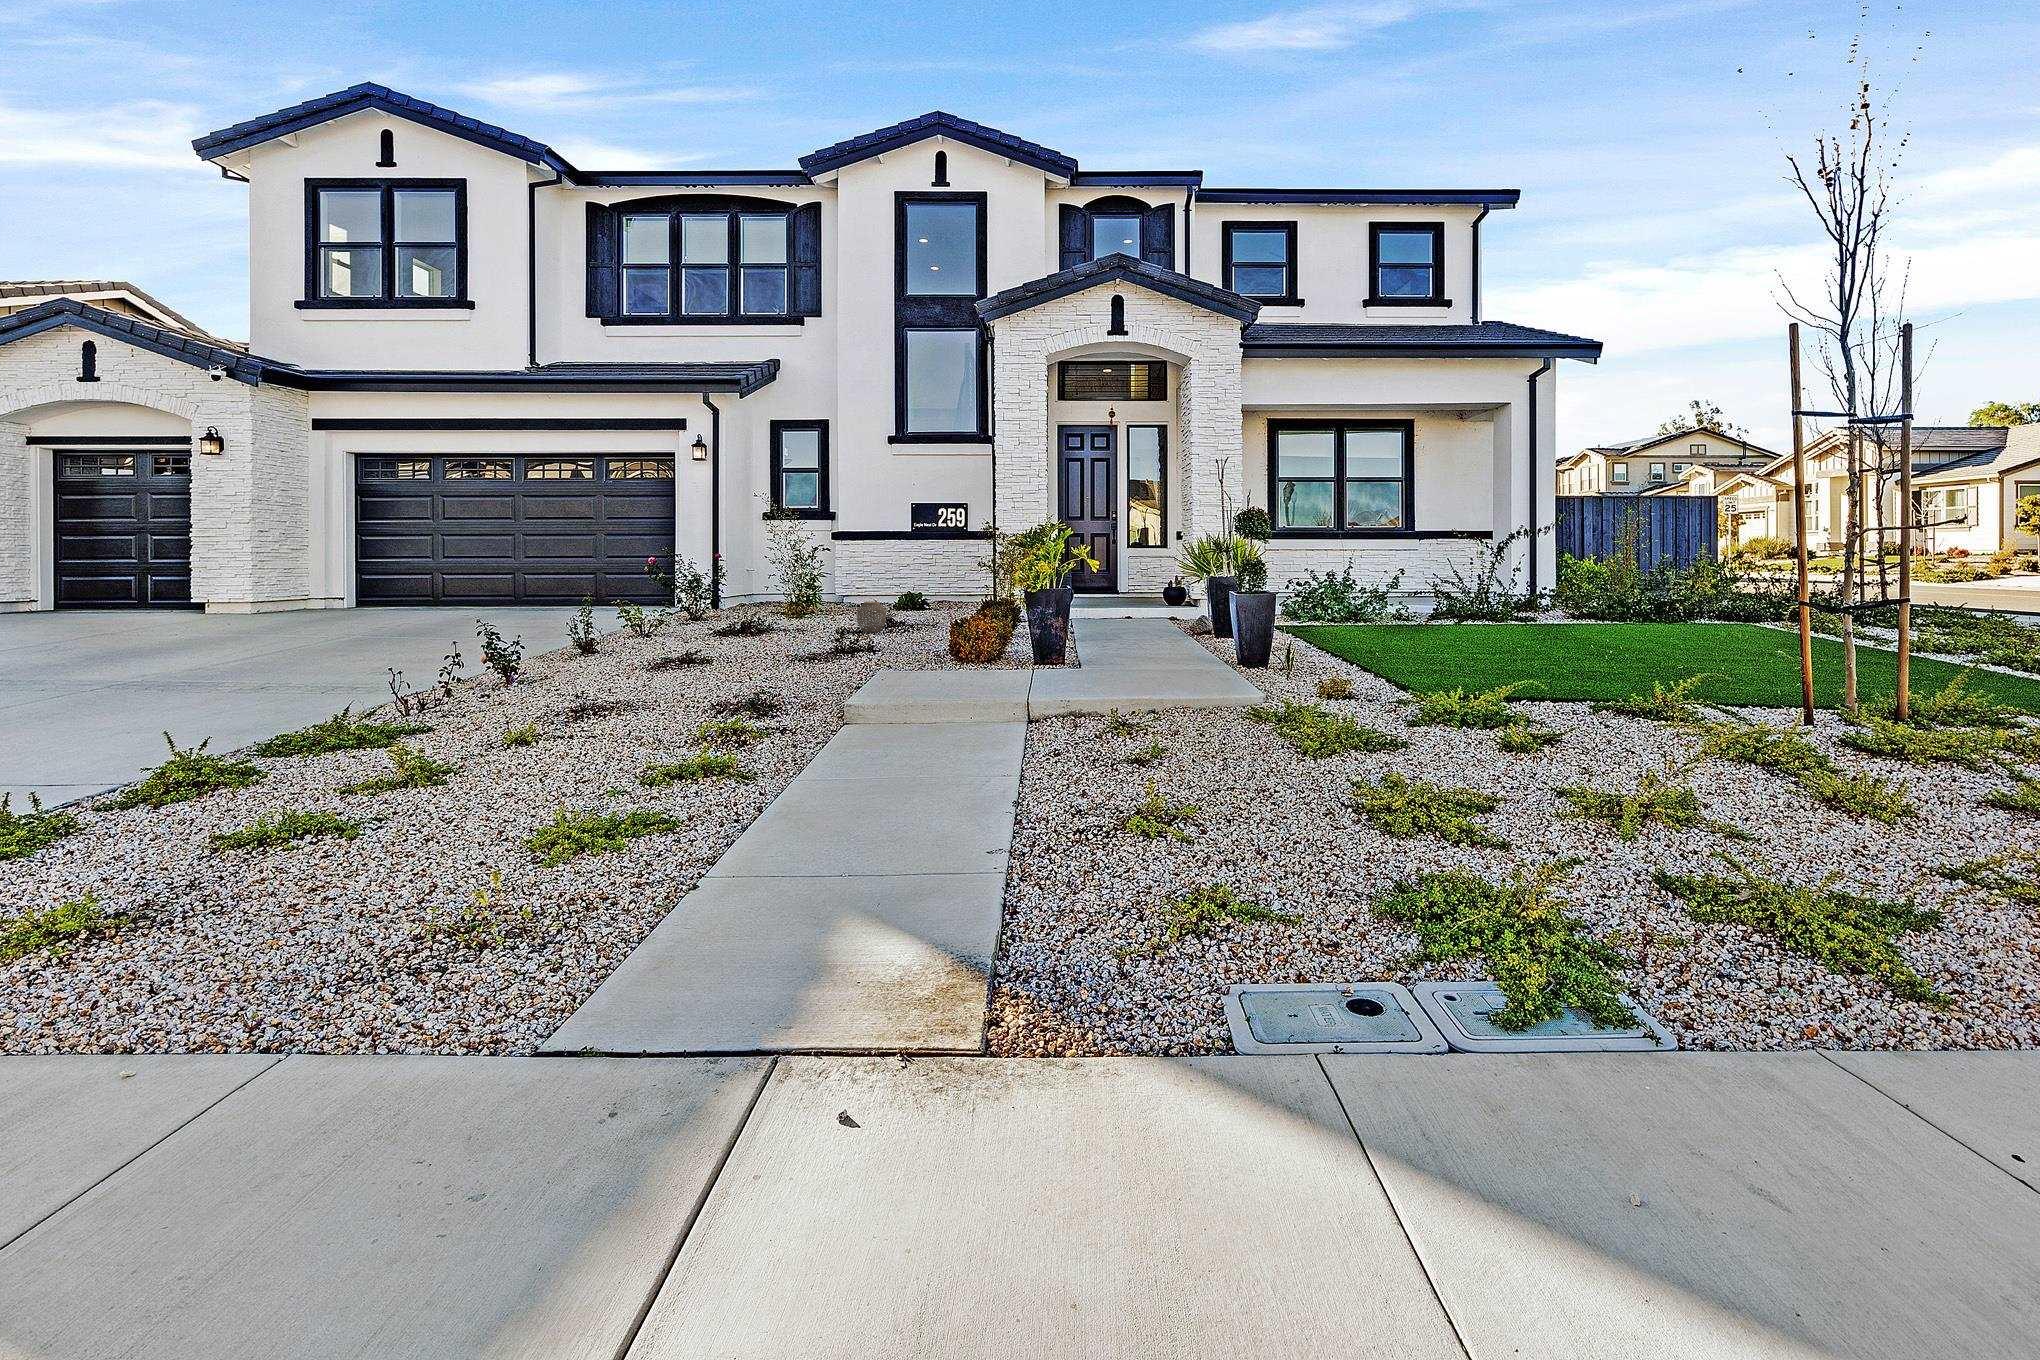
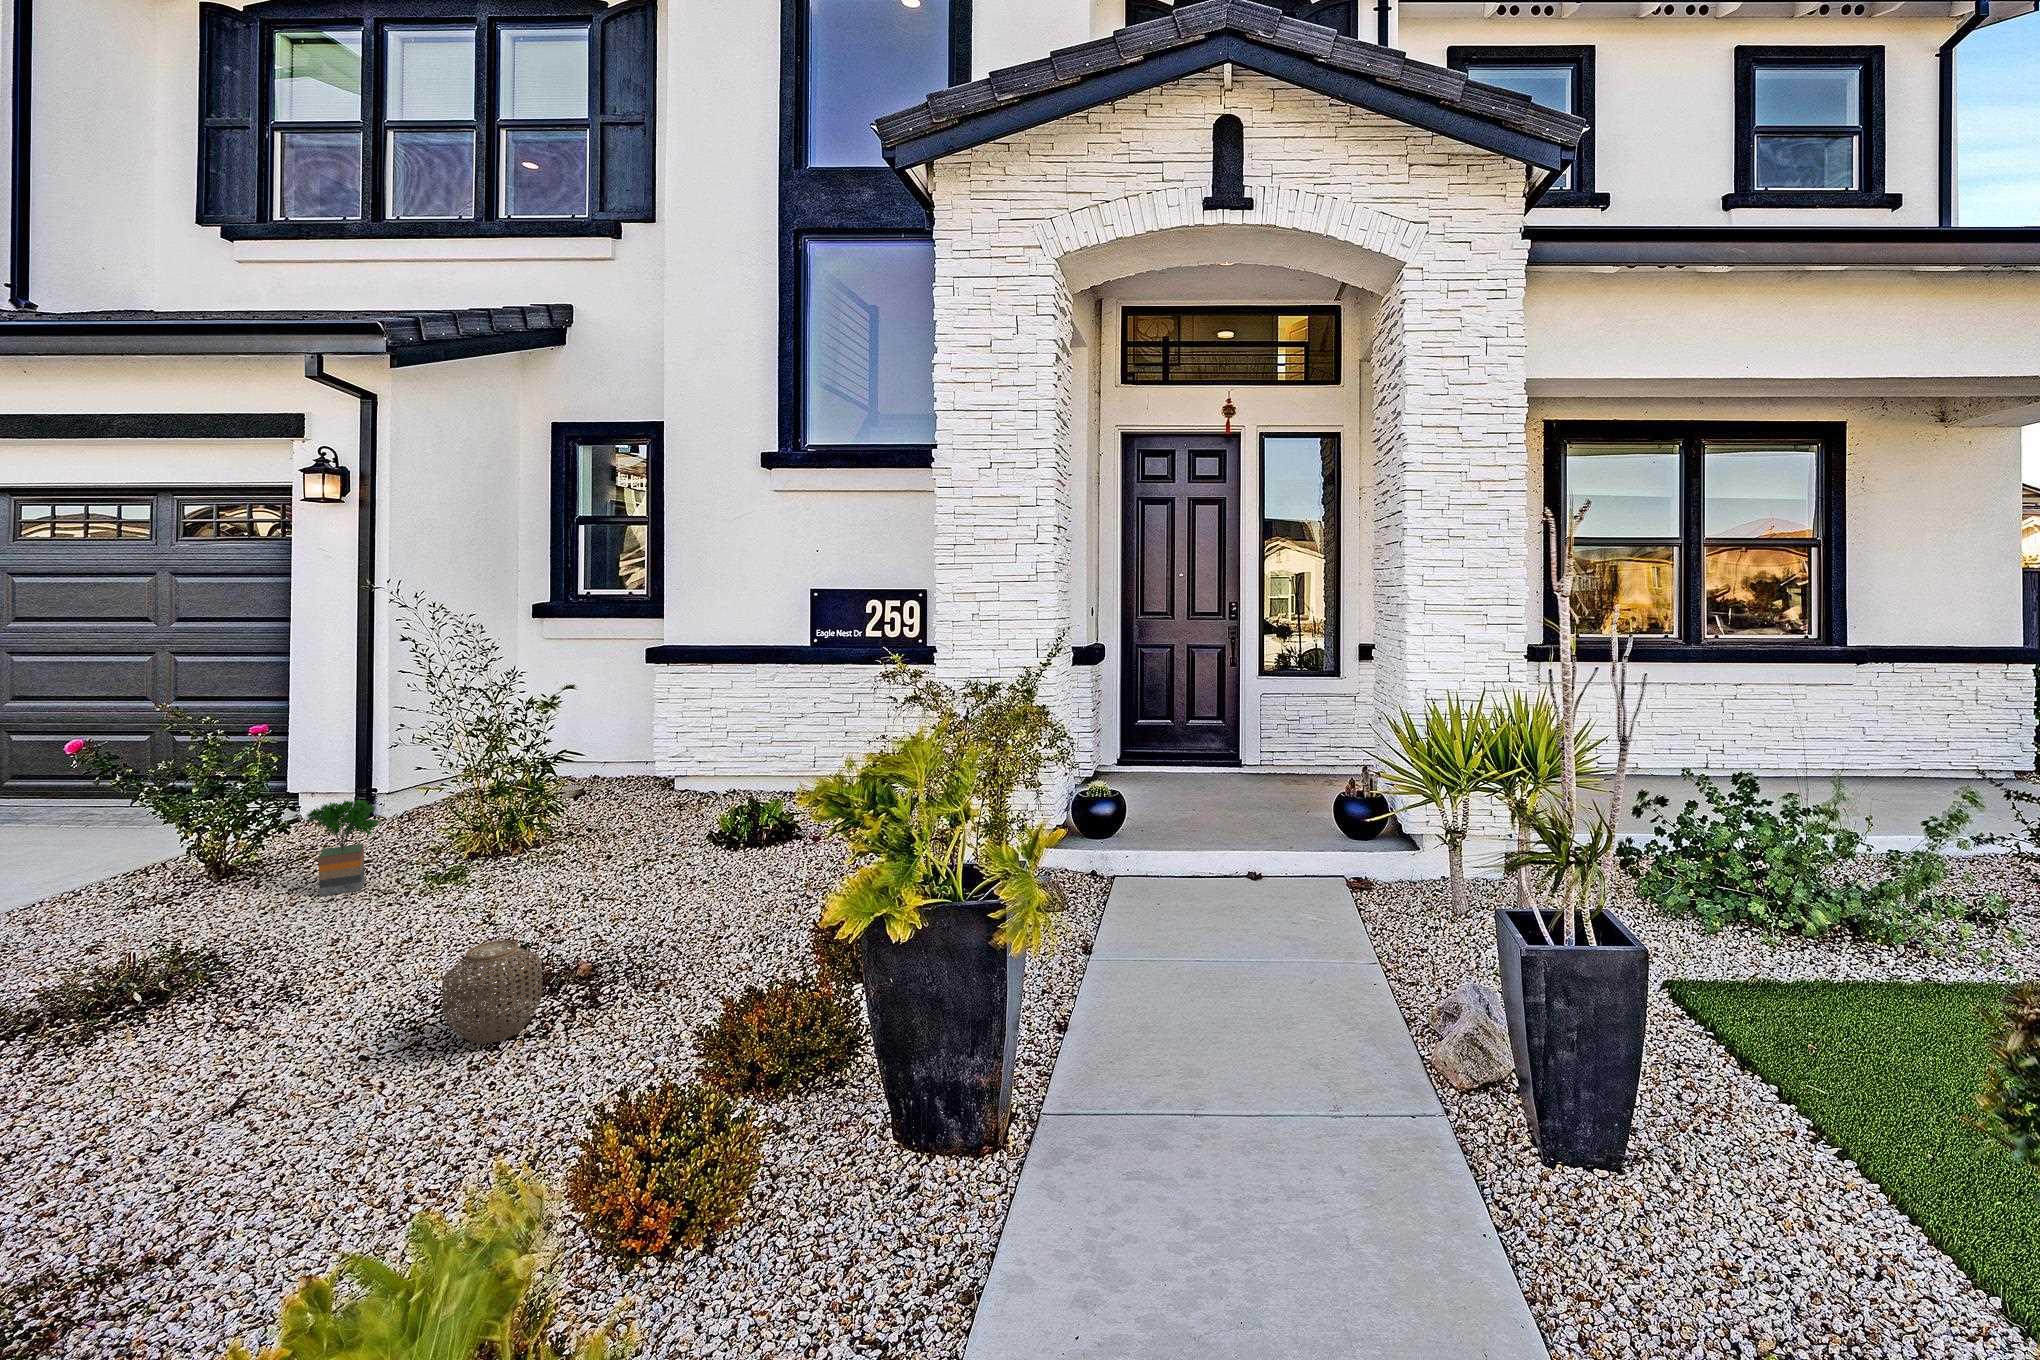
potted tree: none [731,580,759,618] -> present [307,799,379,896]

